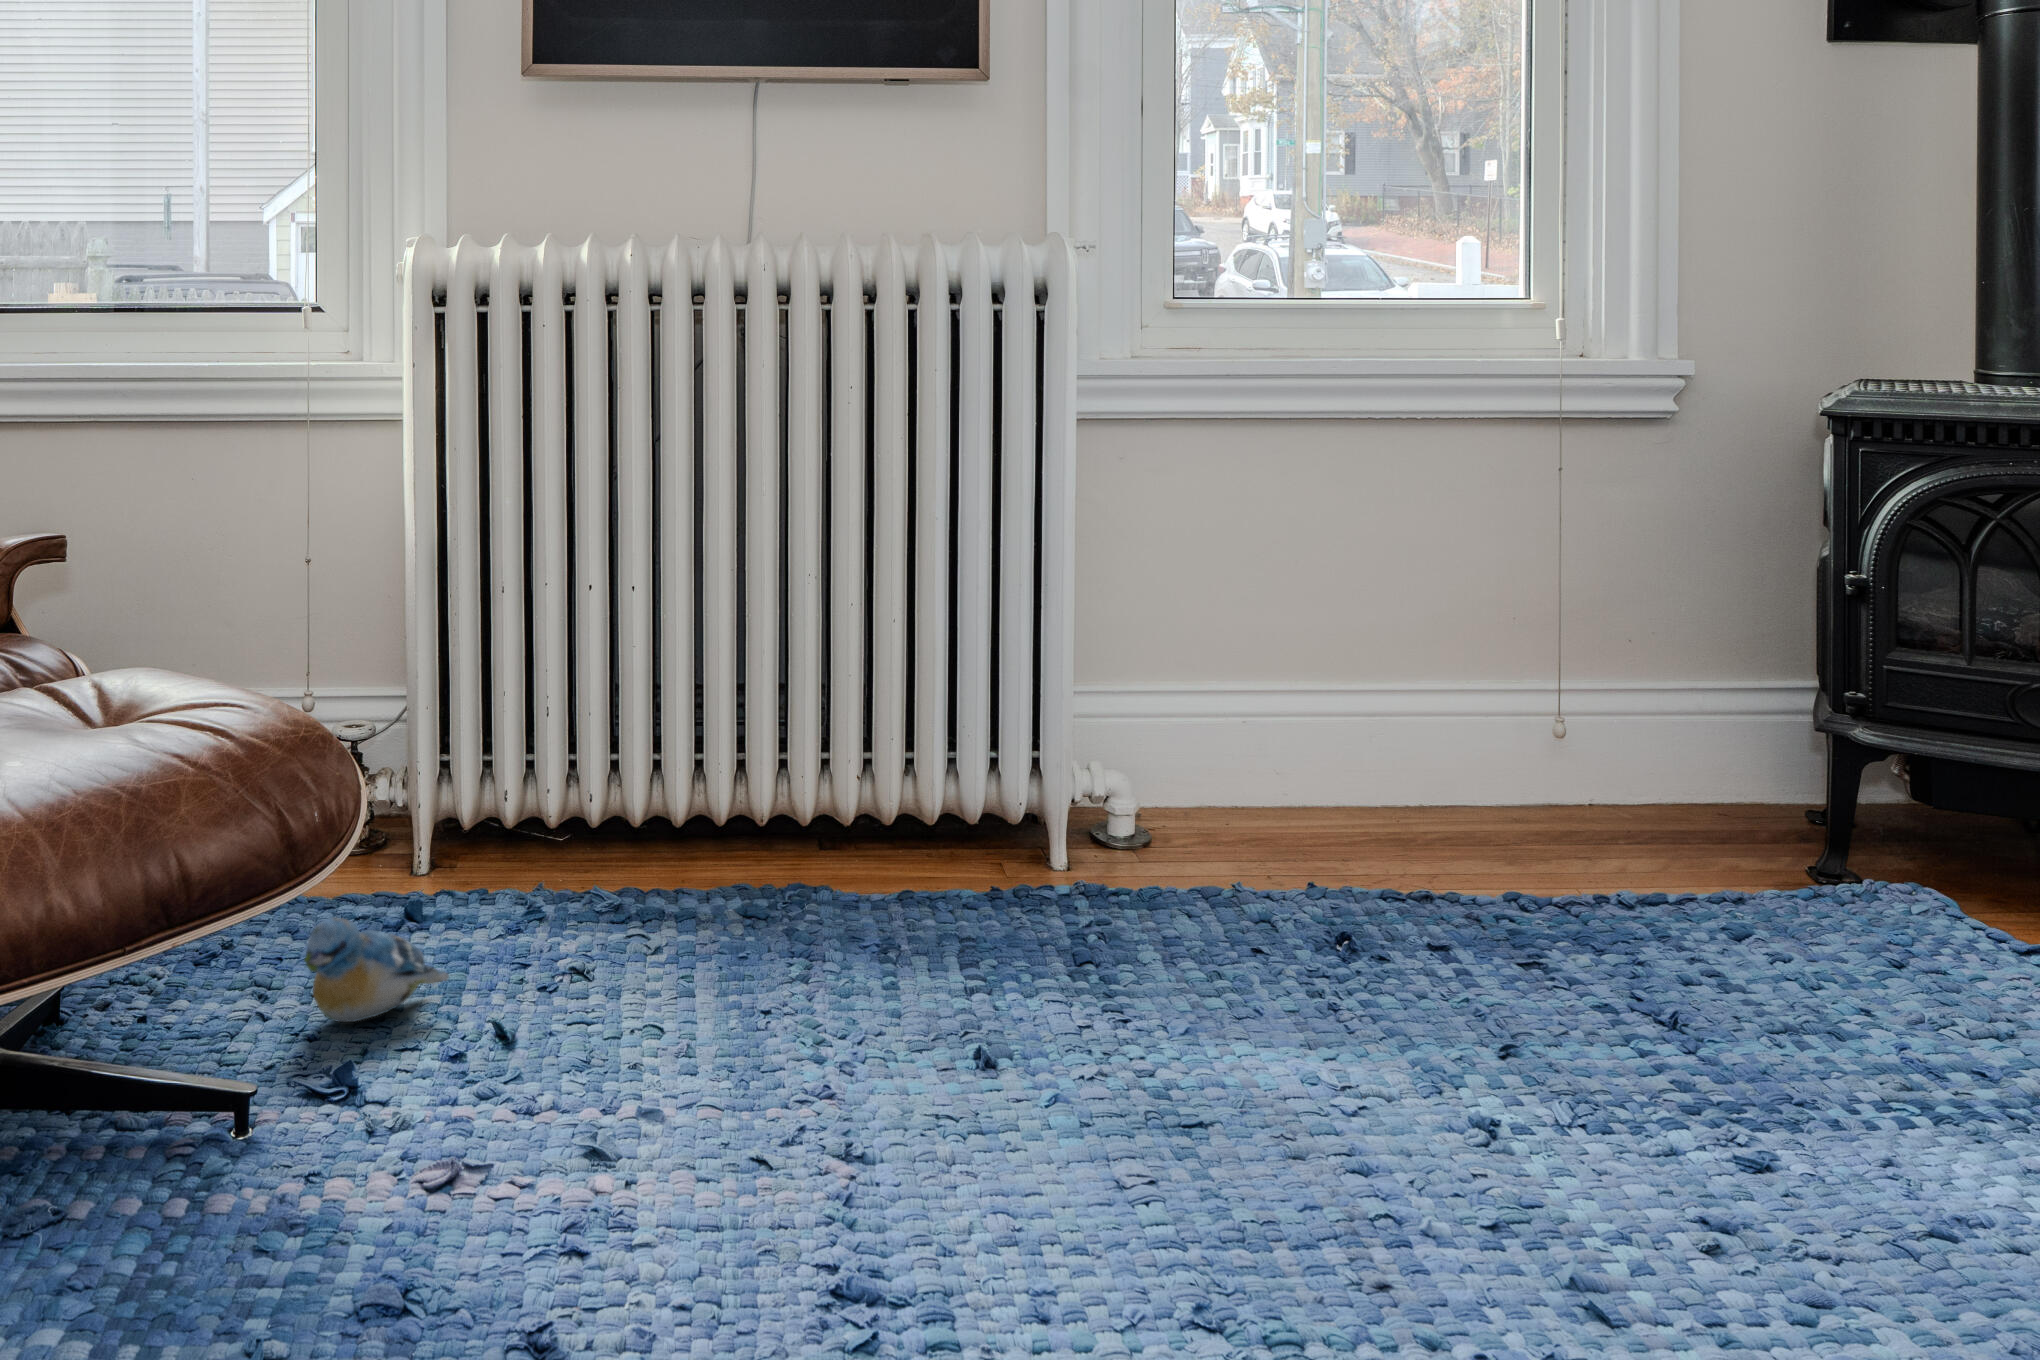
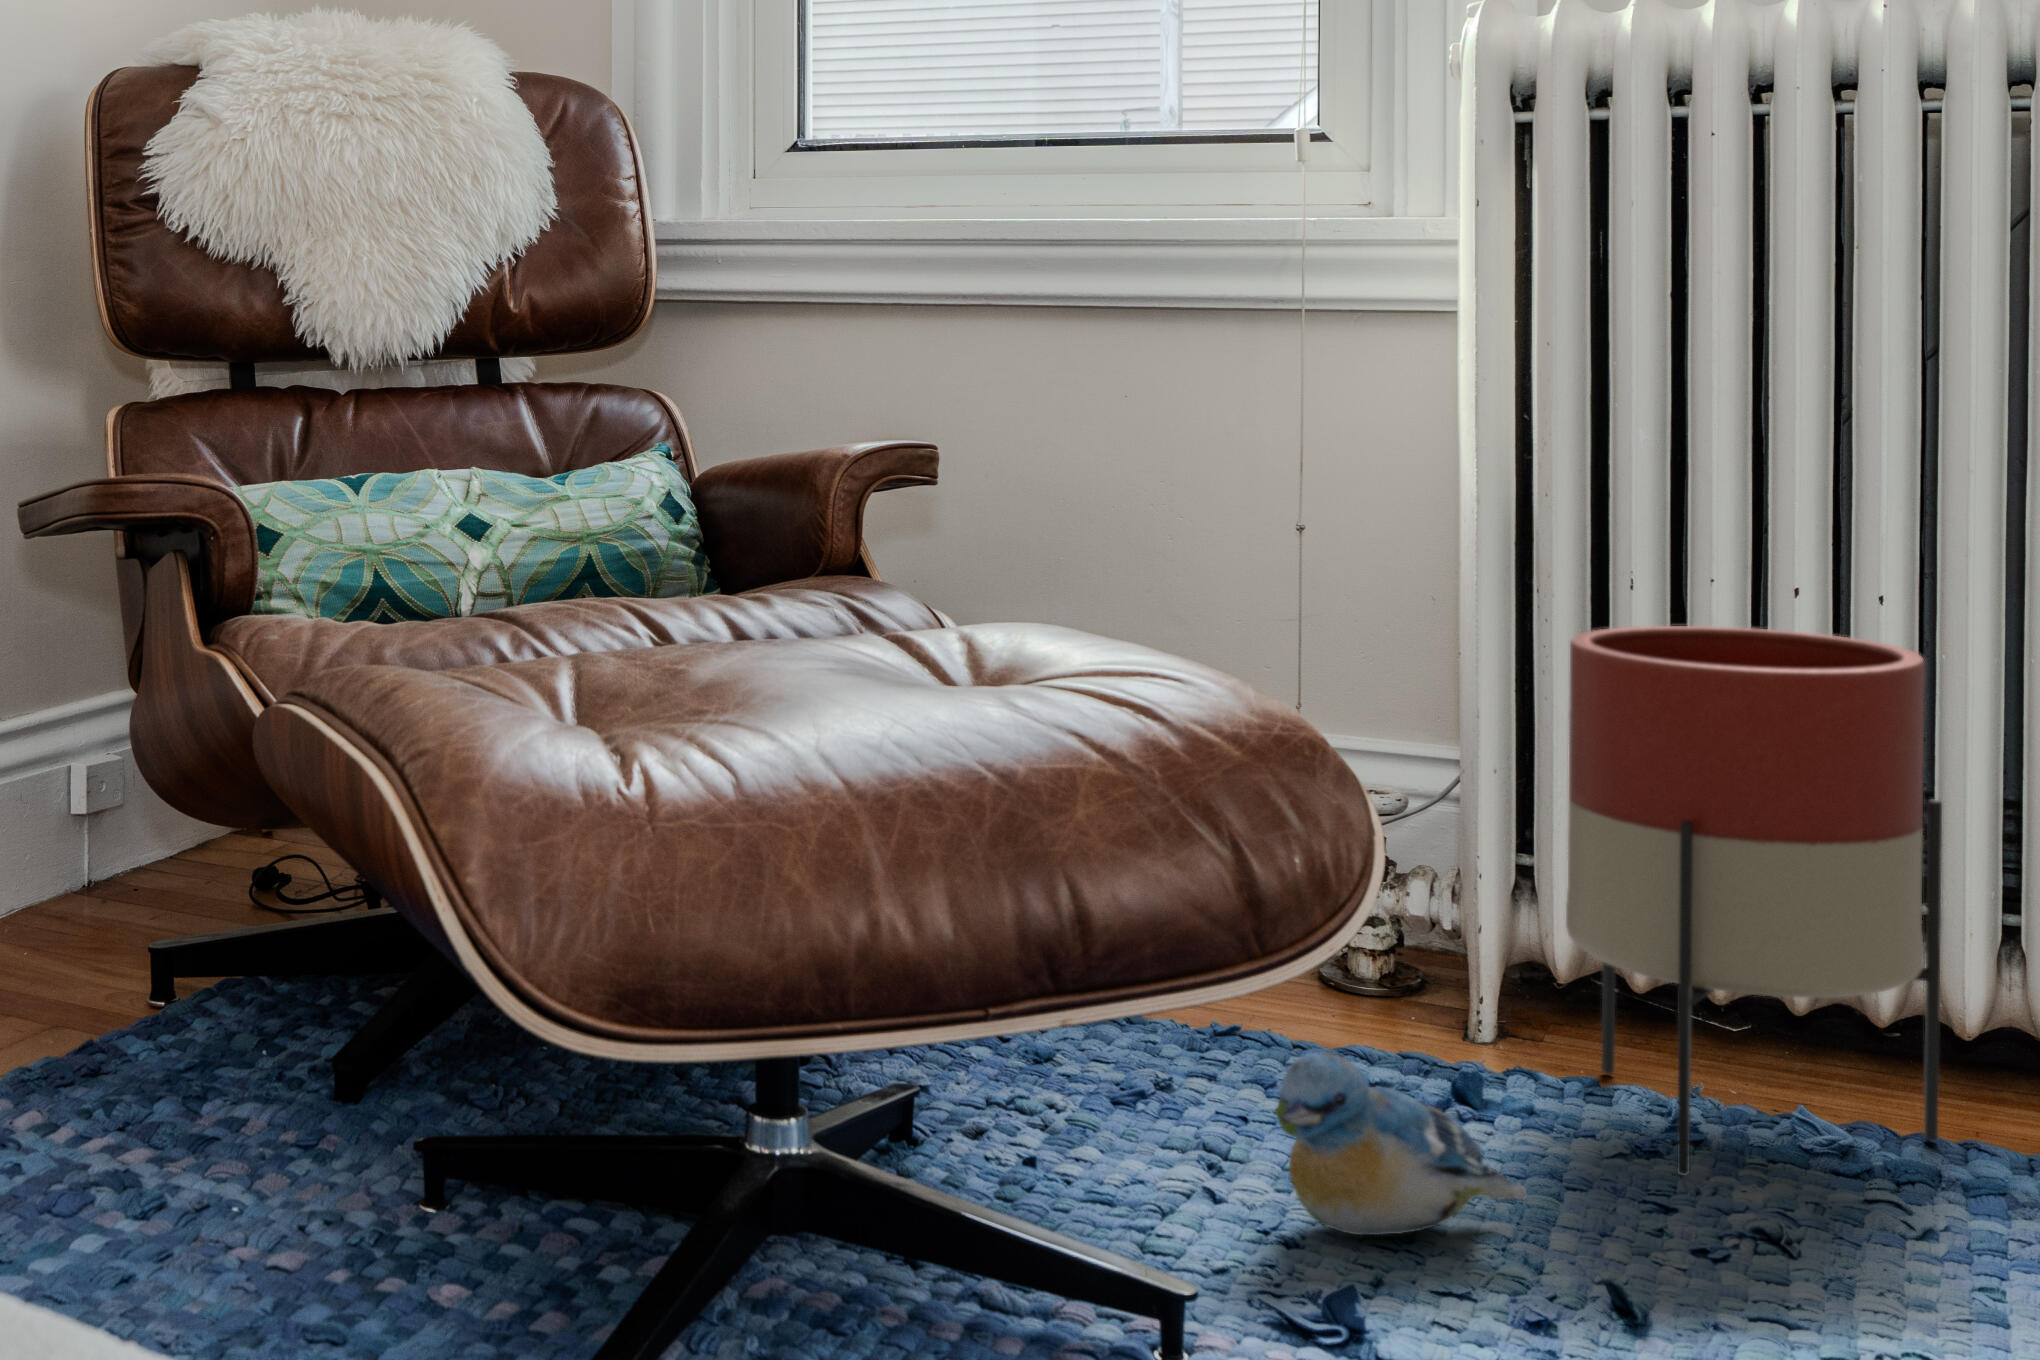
planter: none [470,620,659,942] -> present [1566,626,1942,1176]

